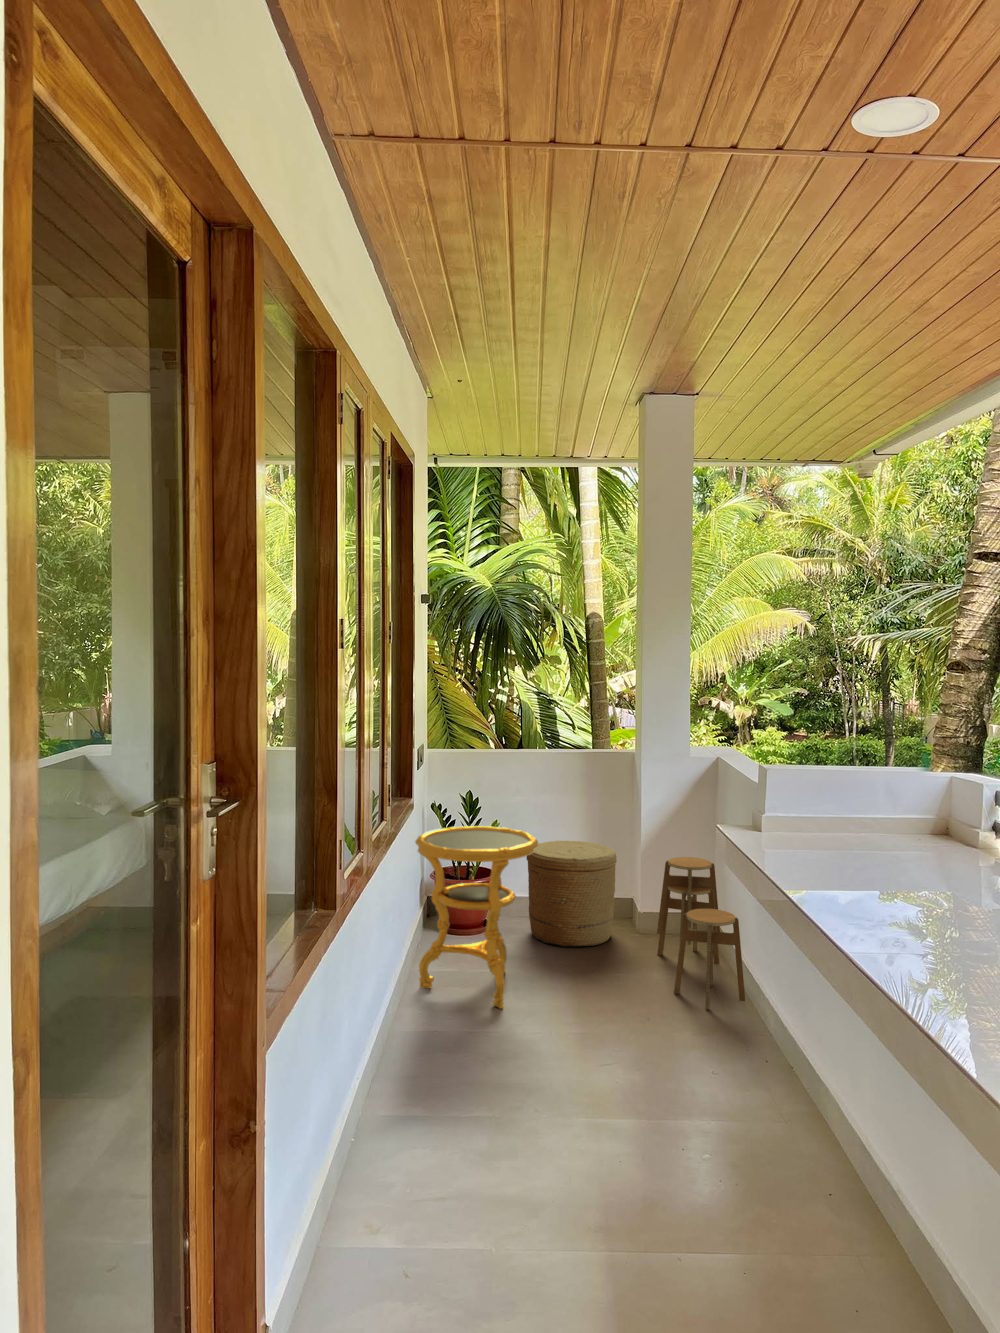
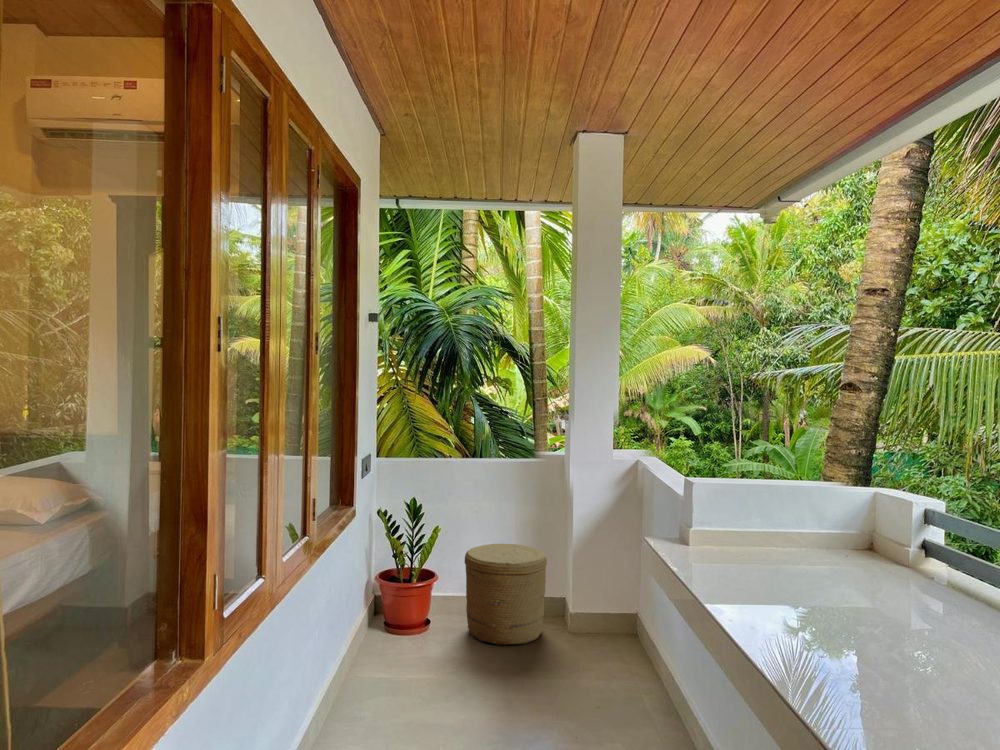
side table: present [415,826,538,1009] -> none [350,535,469,719]
stool: present [657,857,745,1010] -> none [583,562,666,718]

